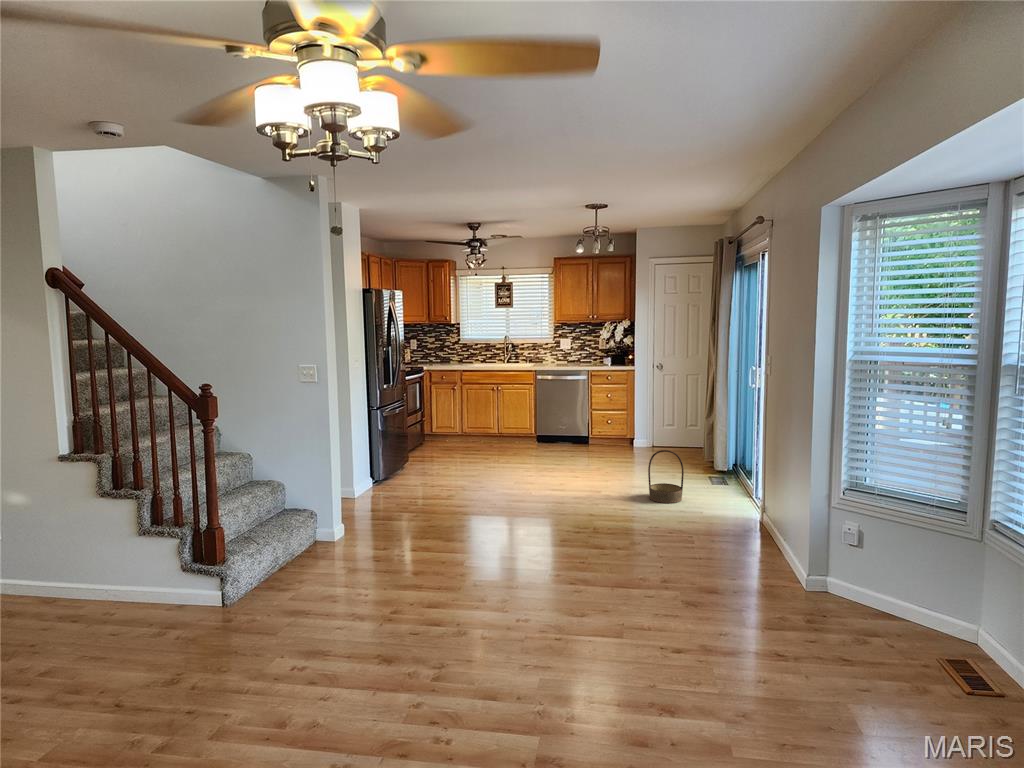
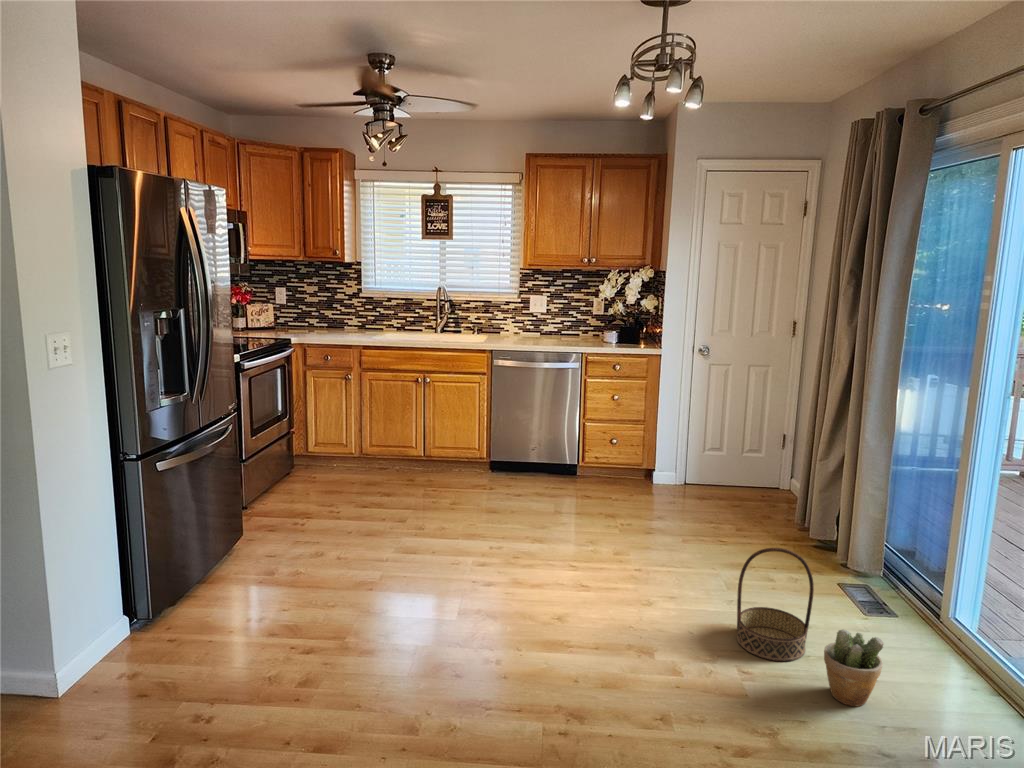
potted plant: none [680,480,706,515] -> present [824,630,884,706]

